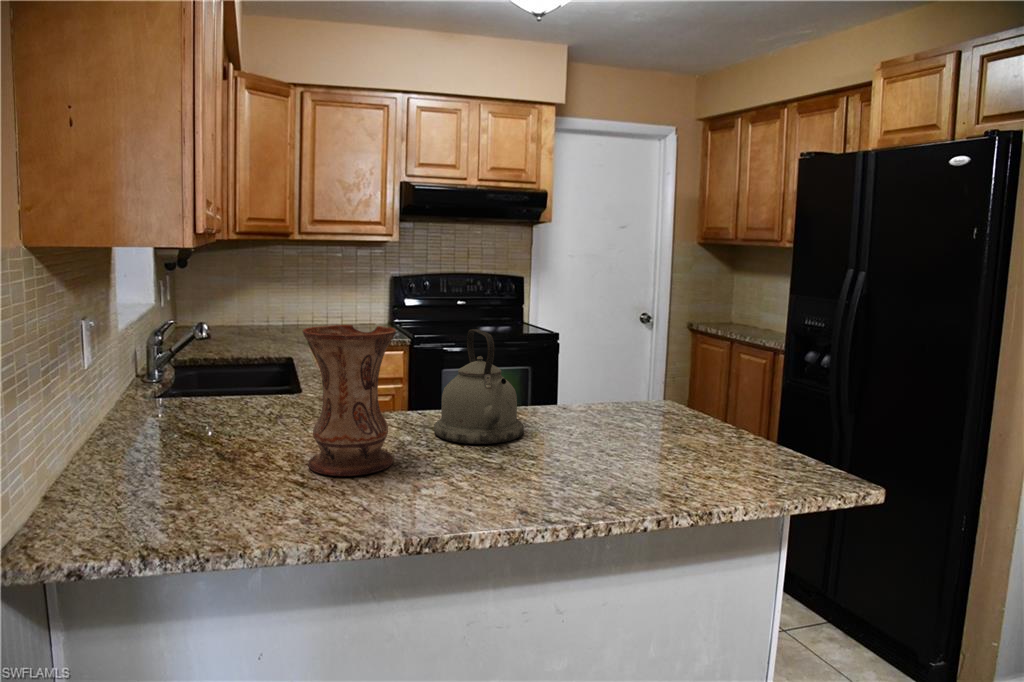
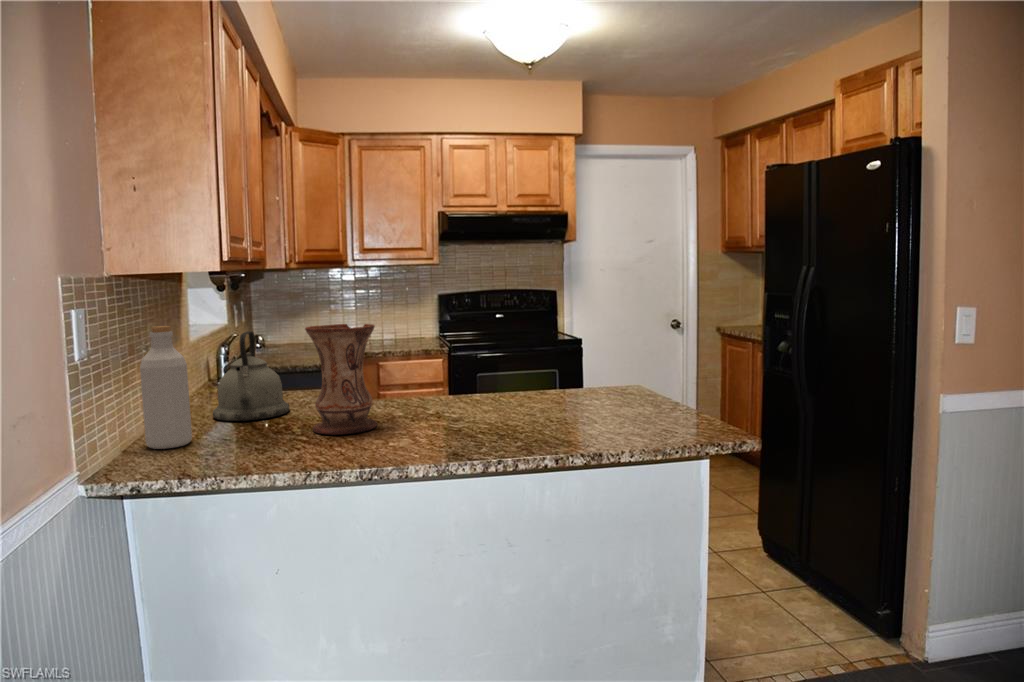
bottle: none [65,325,141,502] -> present [140,326,192,449]
kettle: present [434,329,524,444] -> present [213,331,289,421]

